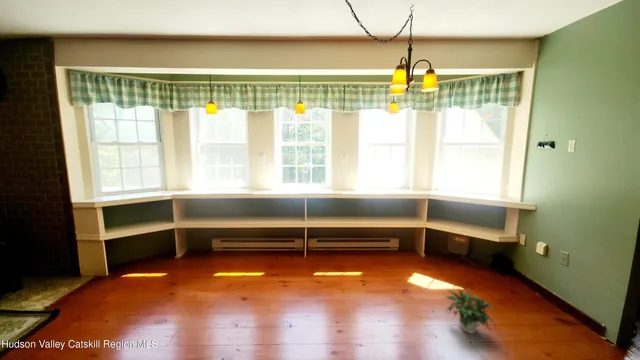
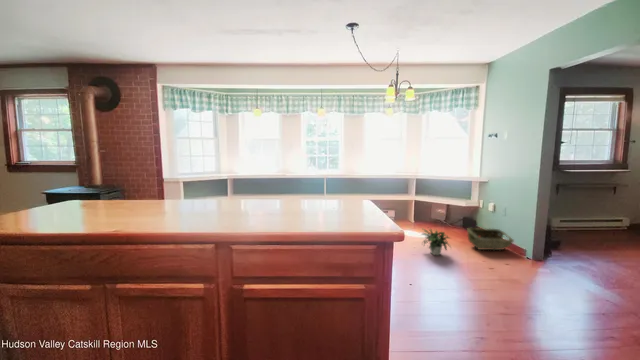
woven basket: none [510,280,587,320] -> present [467,228,513,250]

